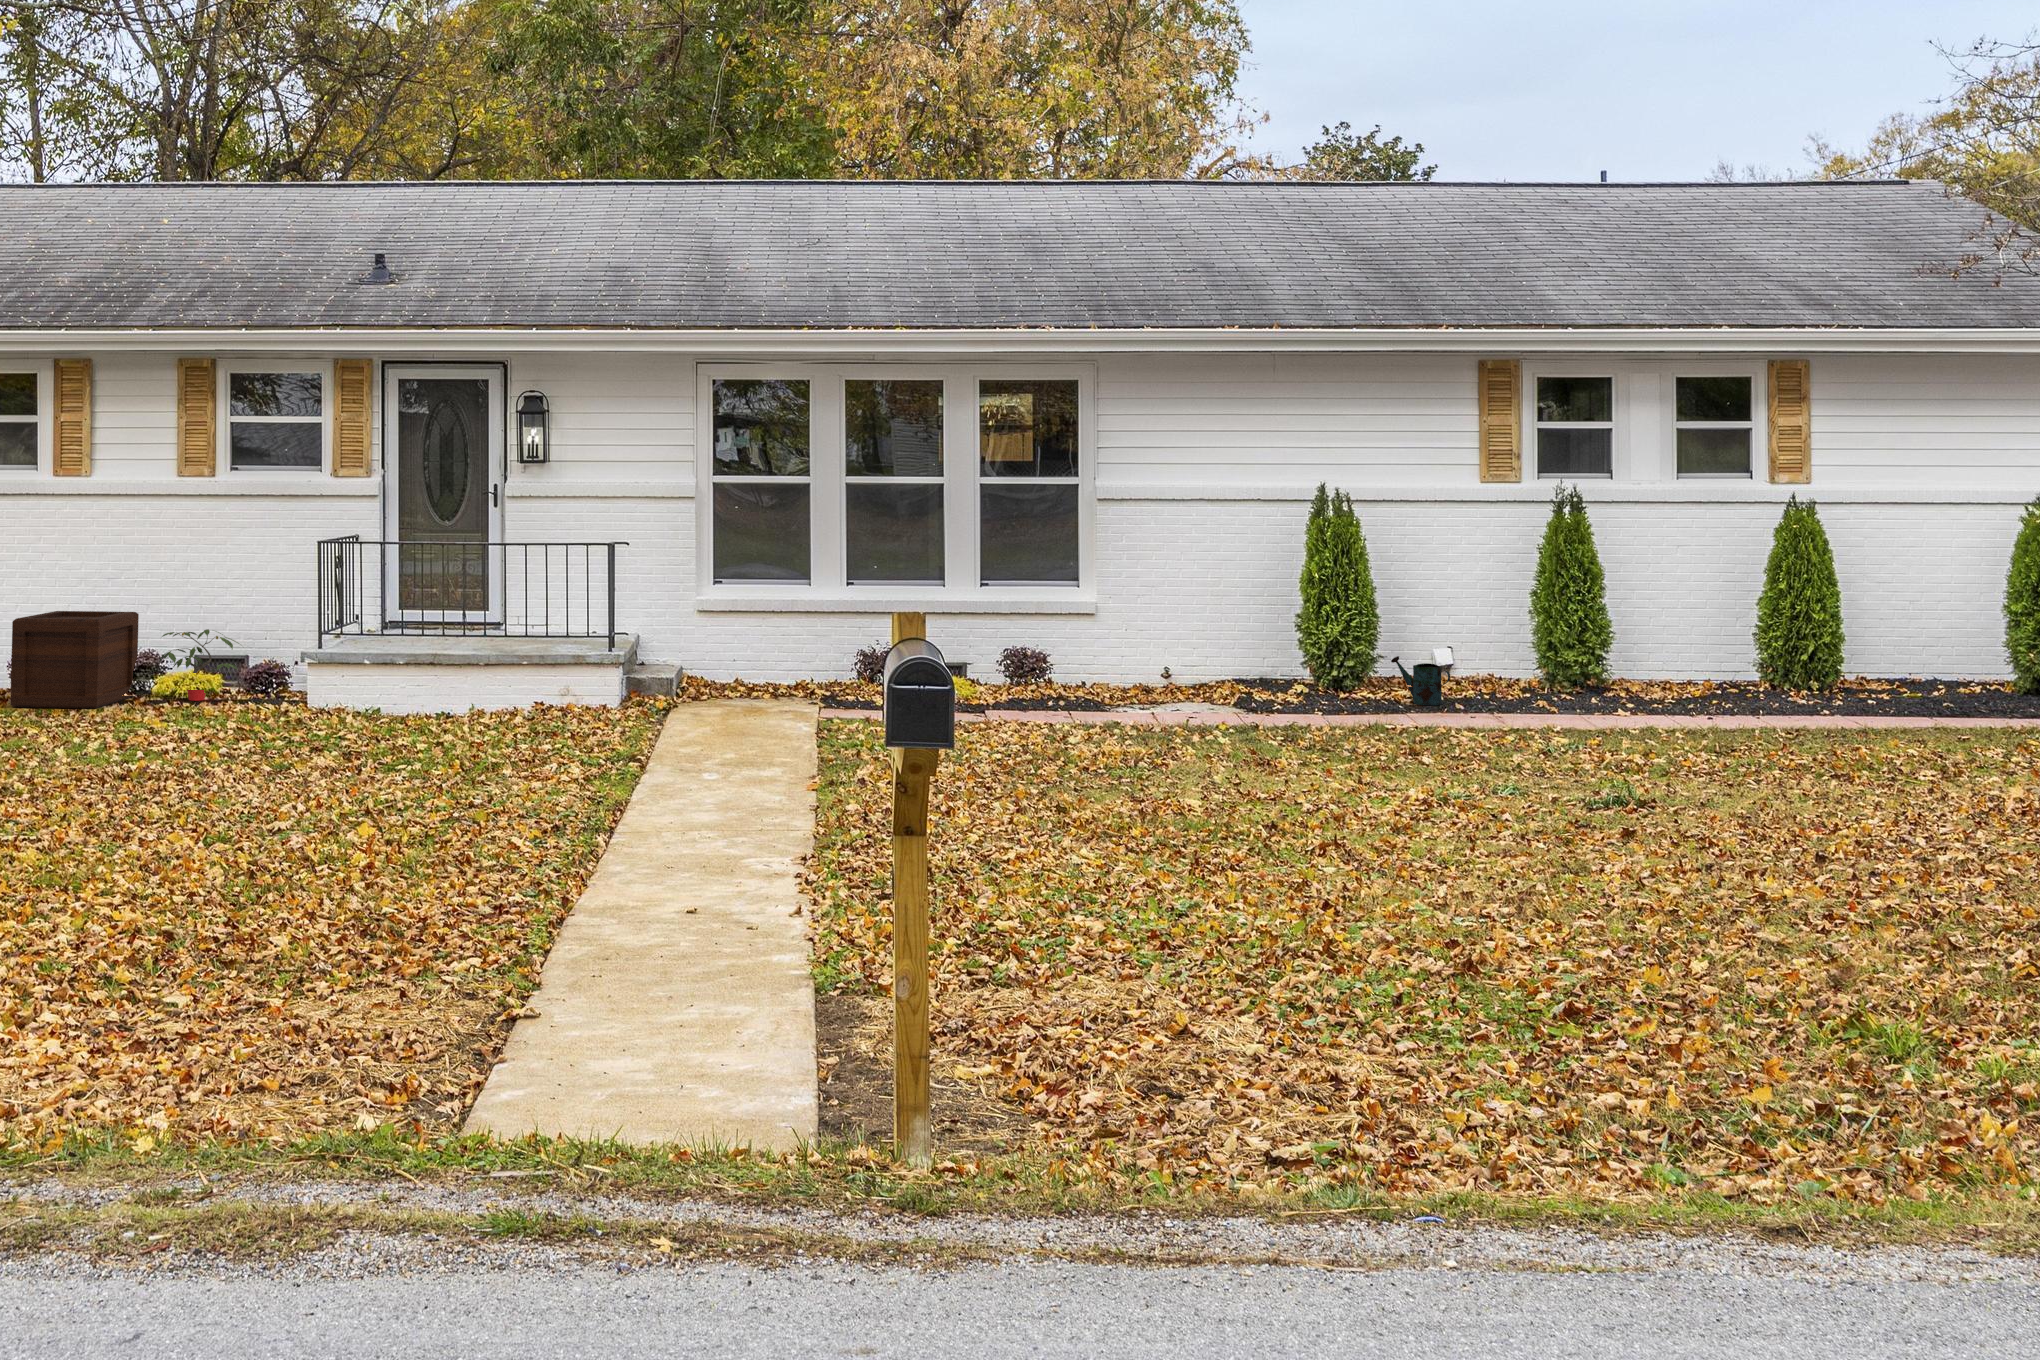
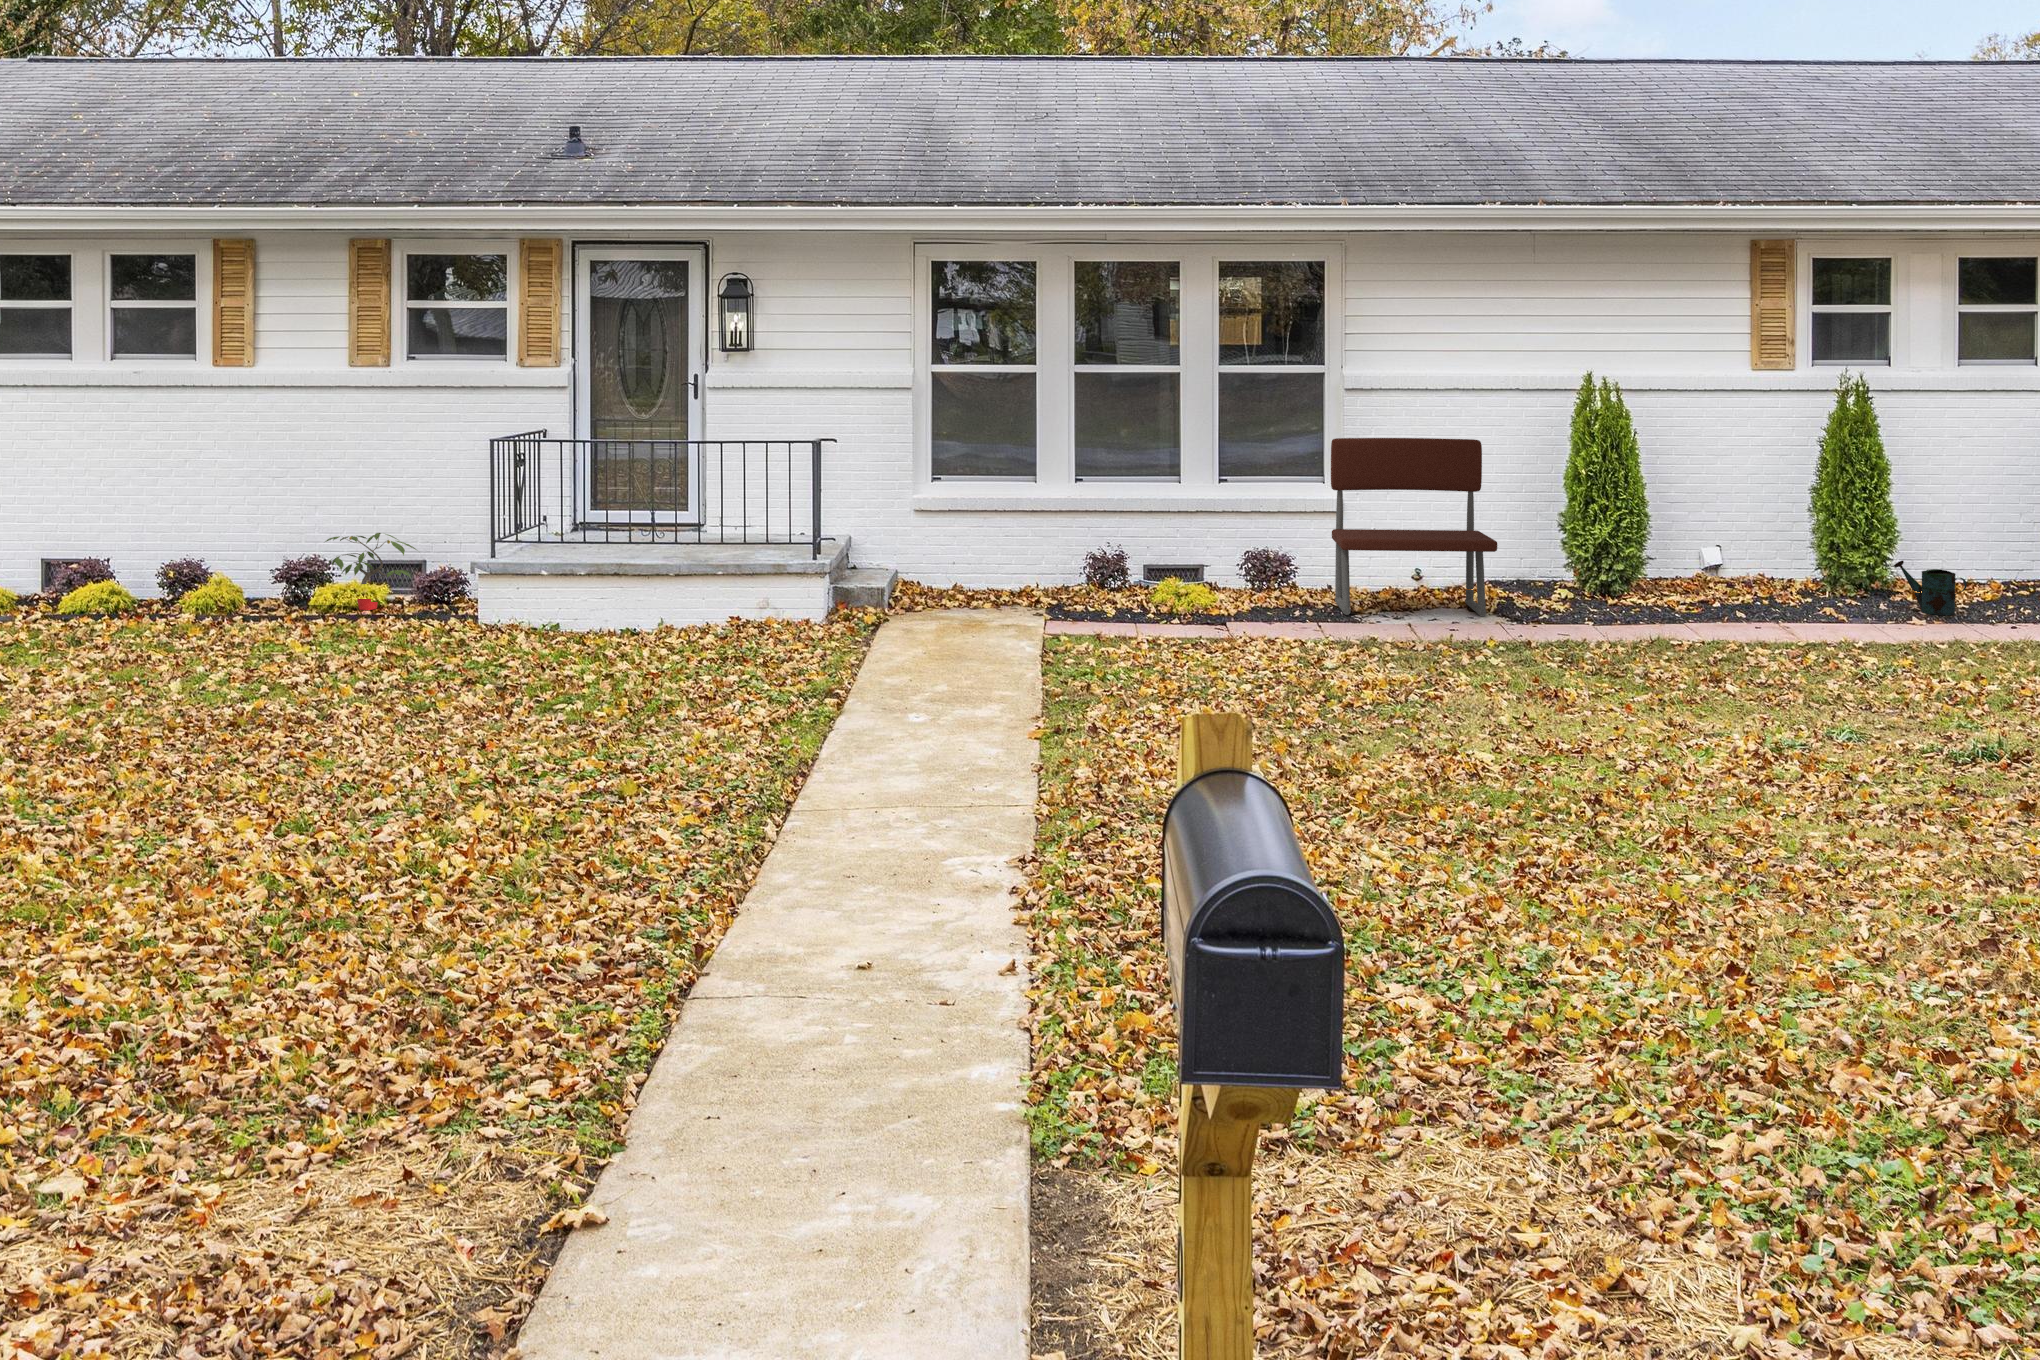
bench: none [1087,544,1236,709] -> present [1331,438,1497,616]
wooden crate: present [10,611,139,708] -> none [154,513,305,621]
watering can: present [1391,656,1450,705] -> present [1894,561,1967,615]

